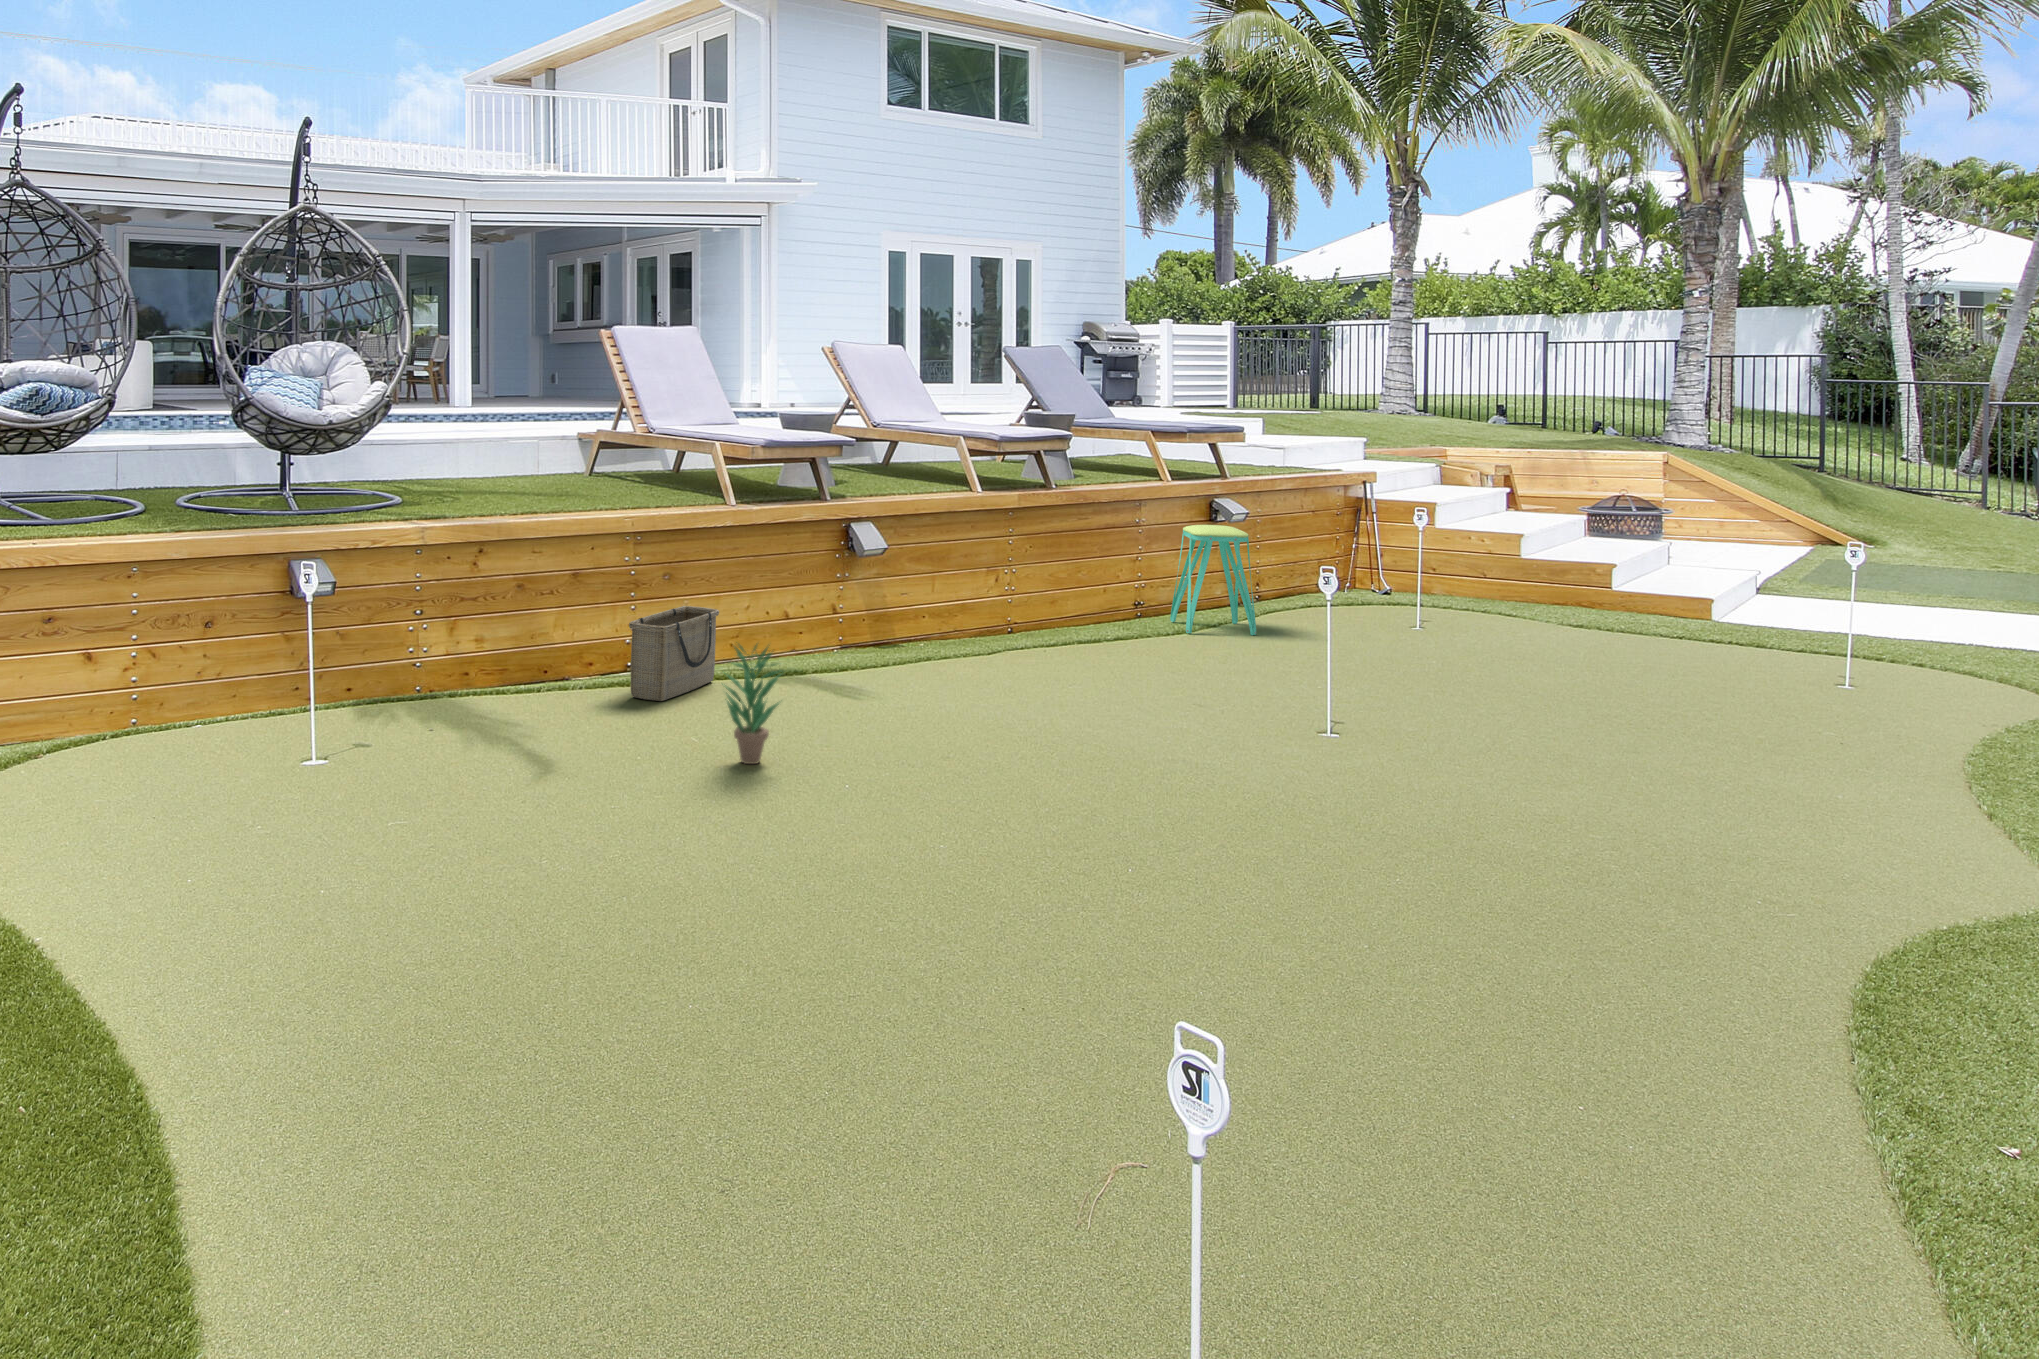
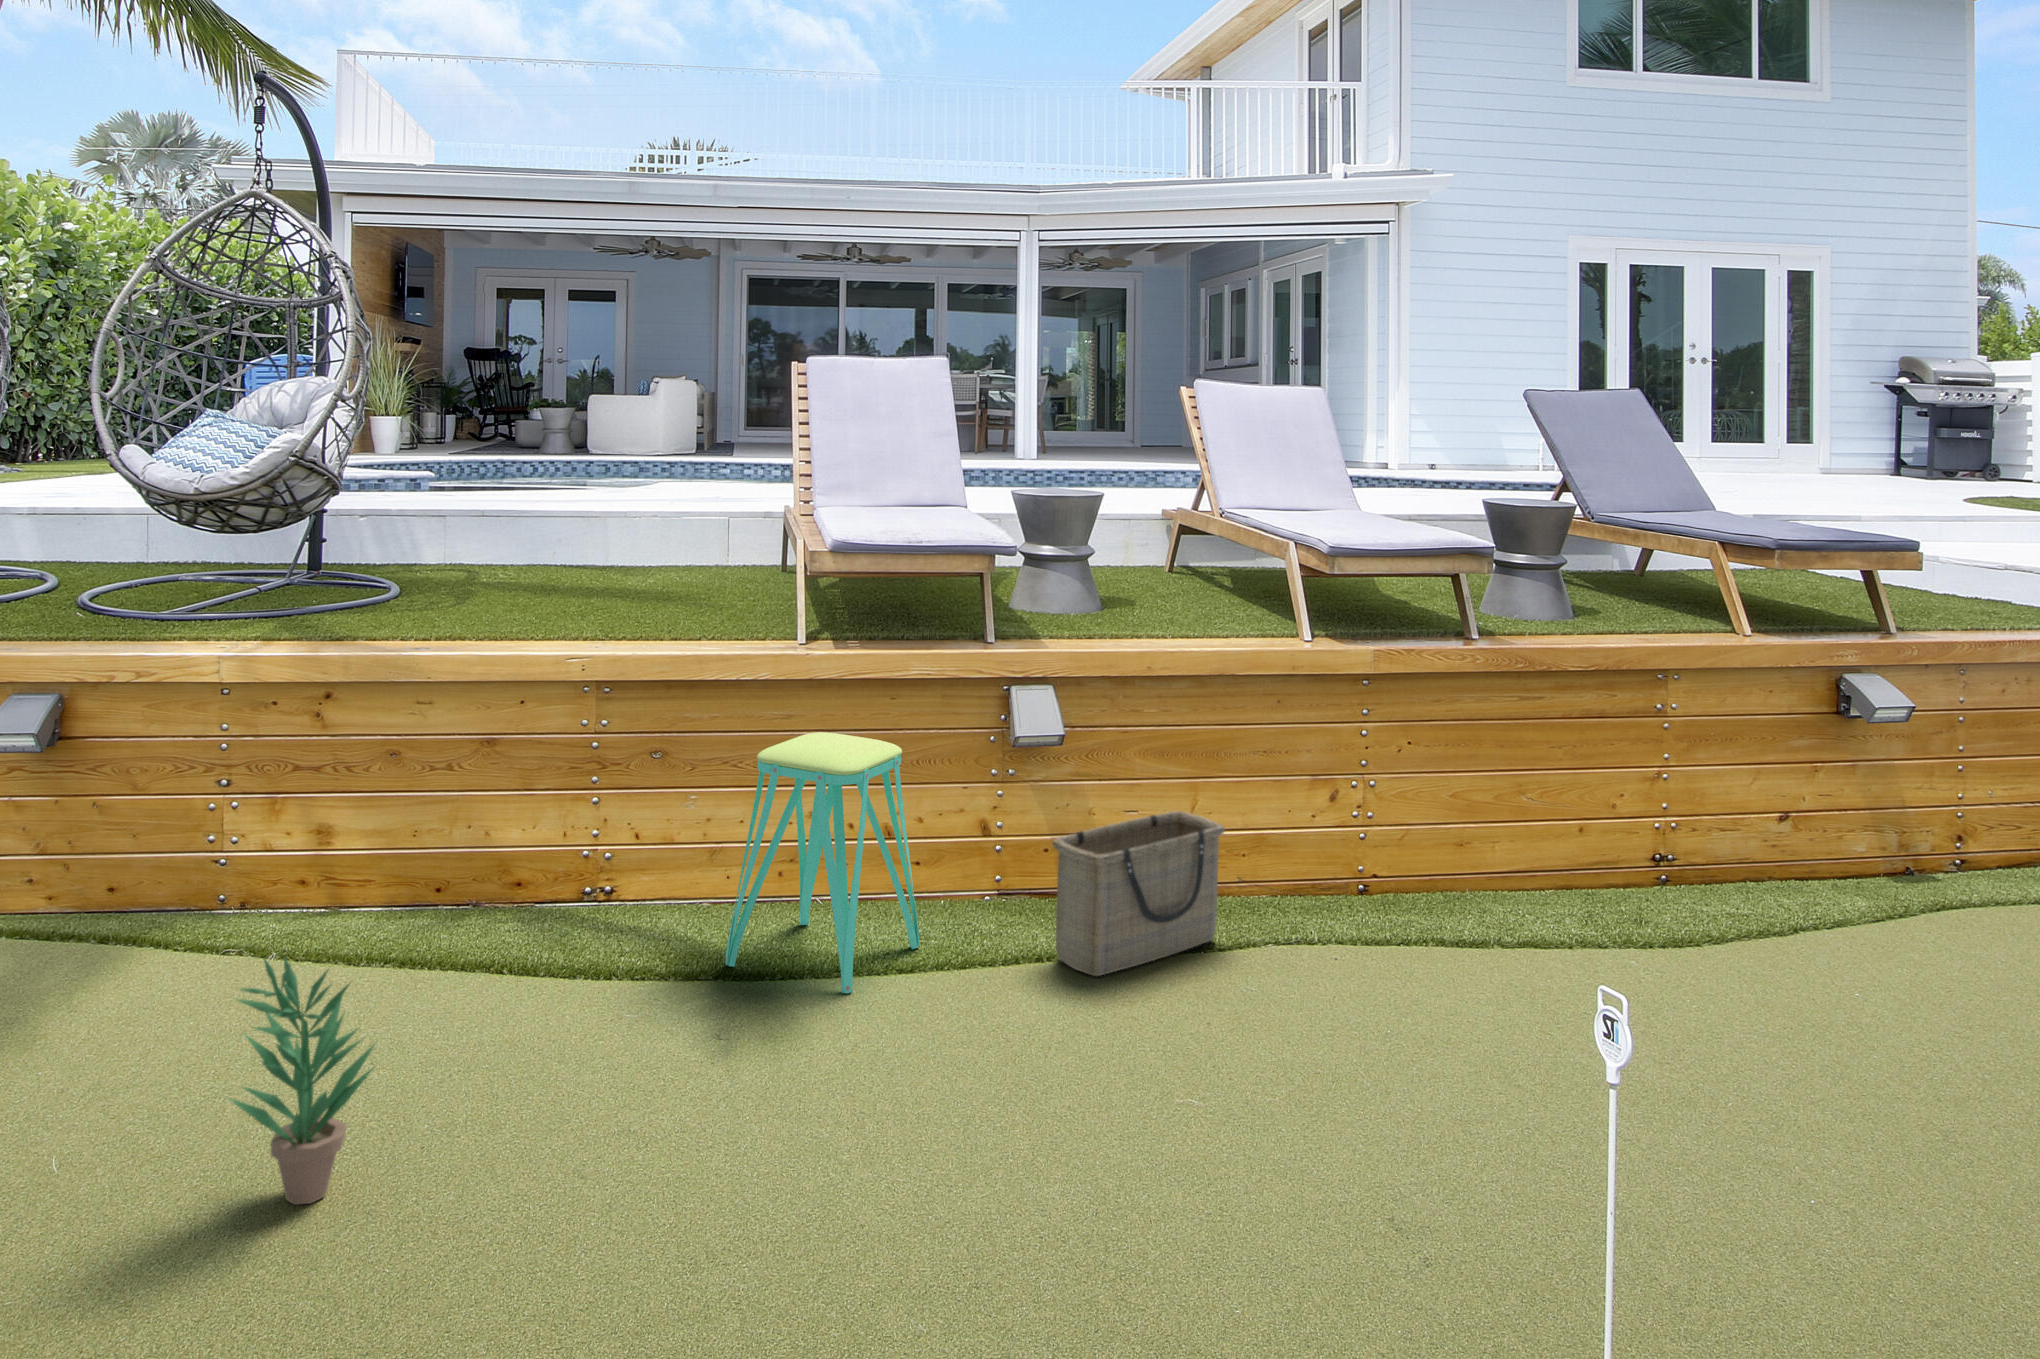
stool: present [1170,525,1256,635] -> present [725,732,919,993]
basket: present [629,606,719,701] -> present [1053,811,1225,976]

